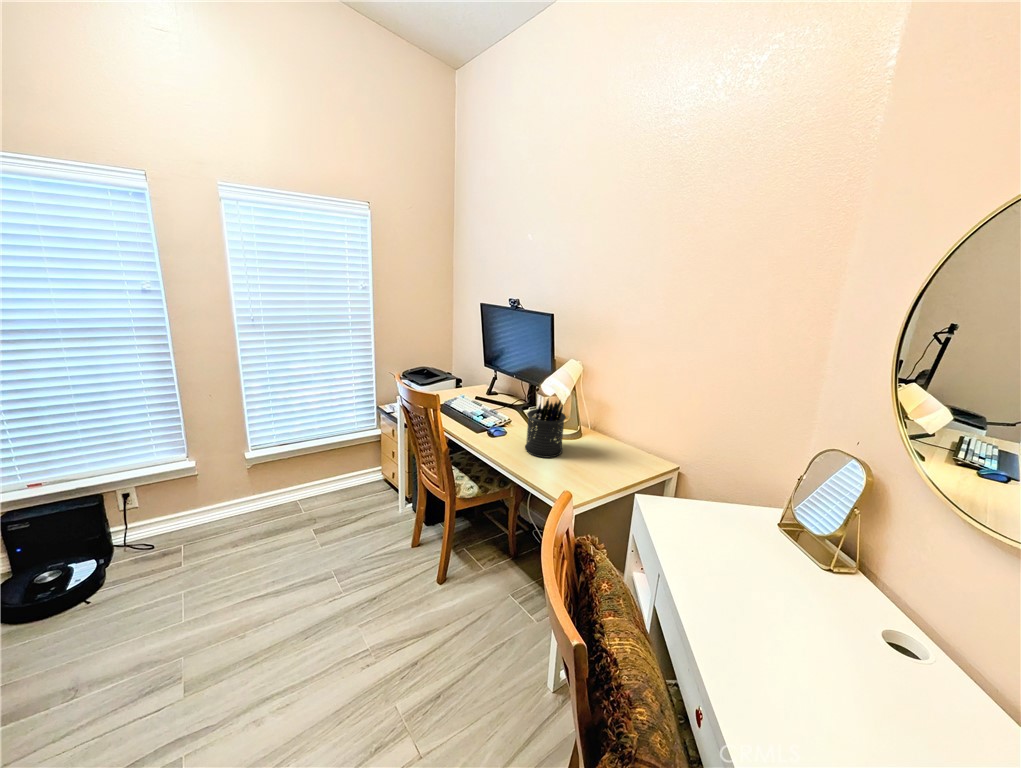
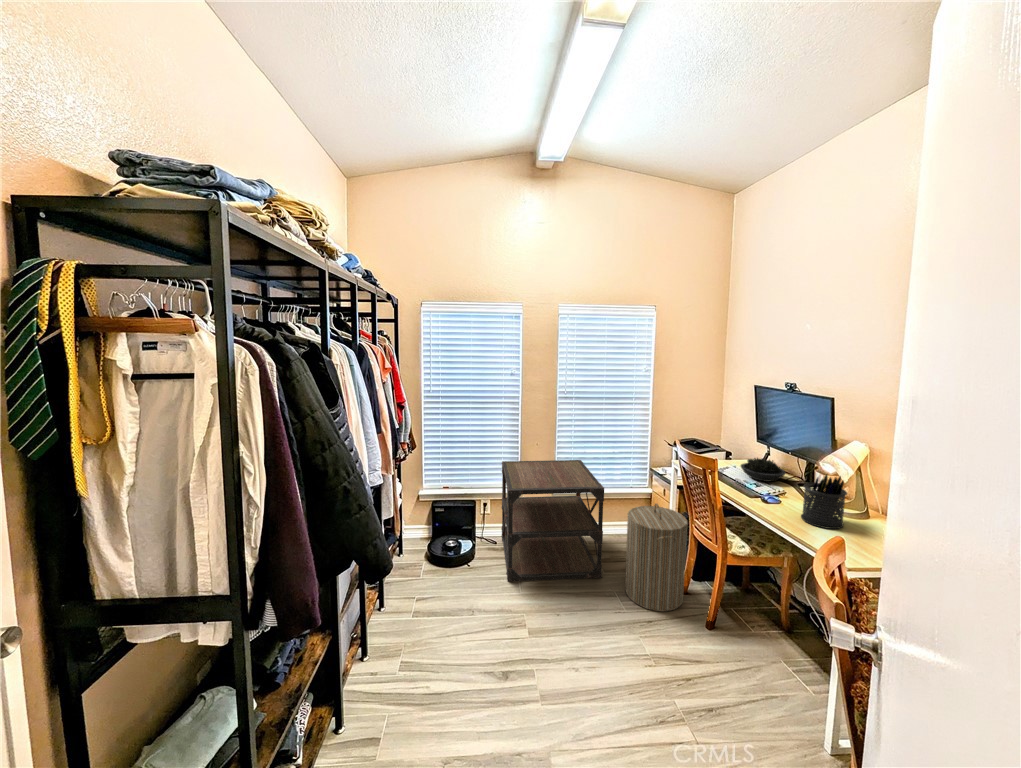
succulent plant: none [469,384,511,410] -> present [741,458,785,482]
side table: none [125,409,314,612] -> present [501,460,604,582]
laundry hamper: none [338,455,414,583] -> present [625,503,688,612]

